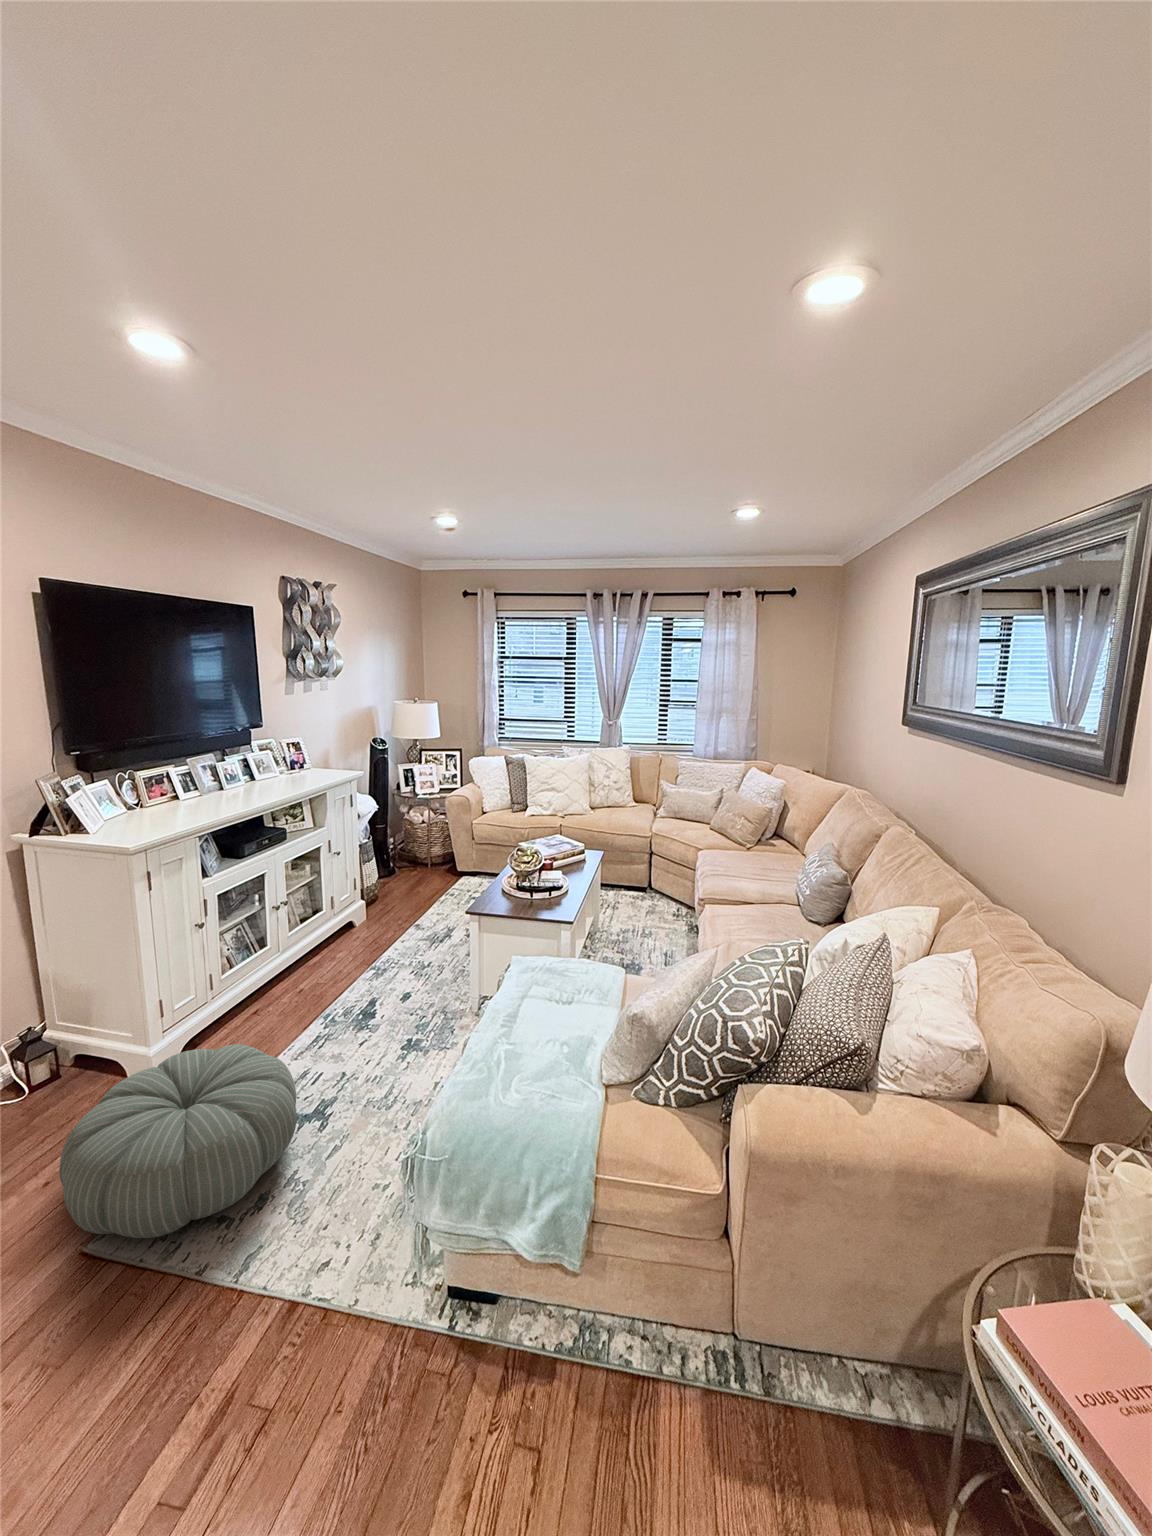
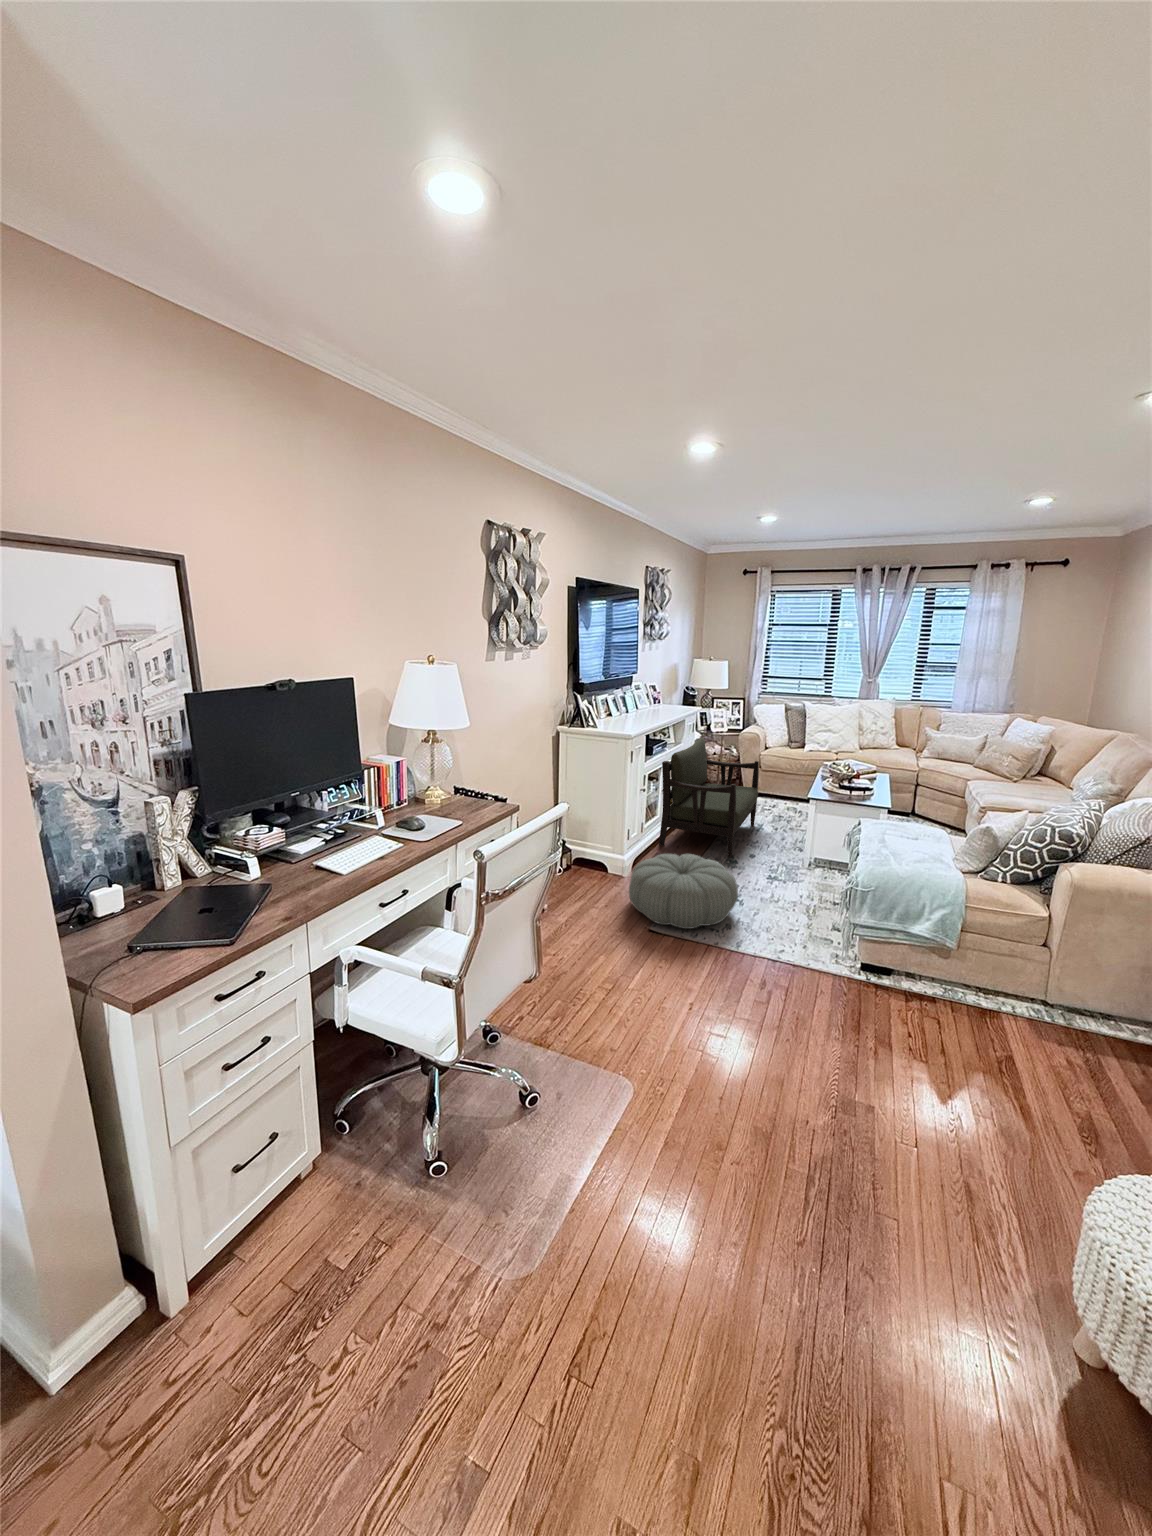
armchair: none [254,811,442,1007] -> present [659,737,759,858]

